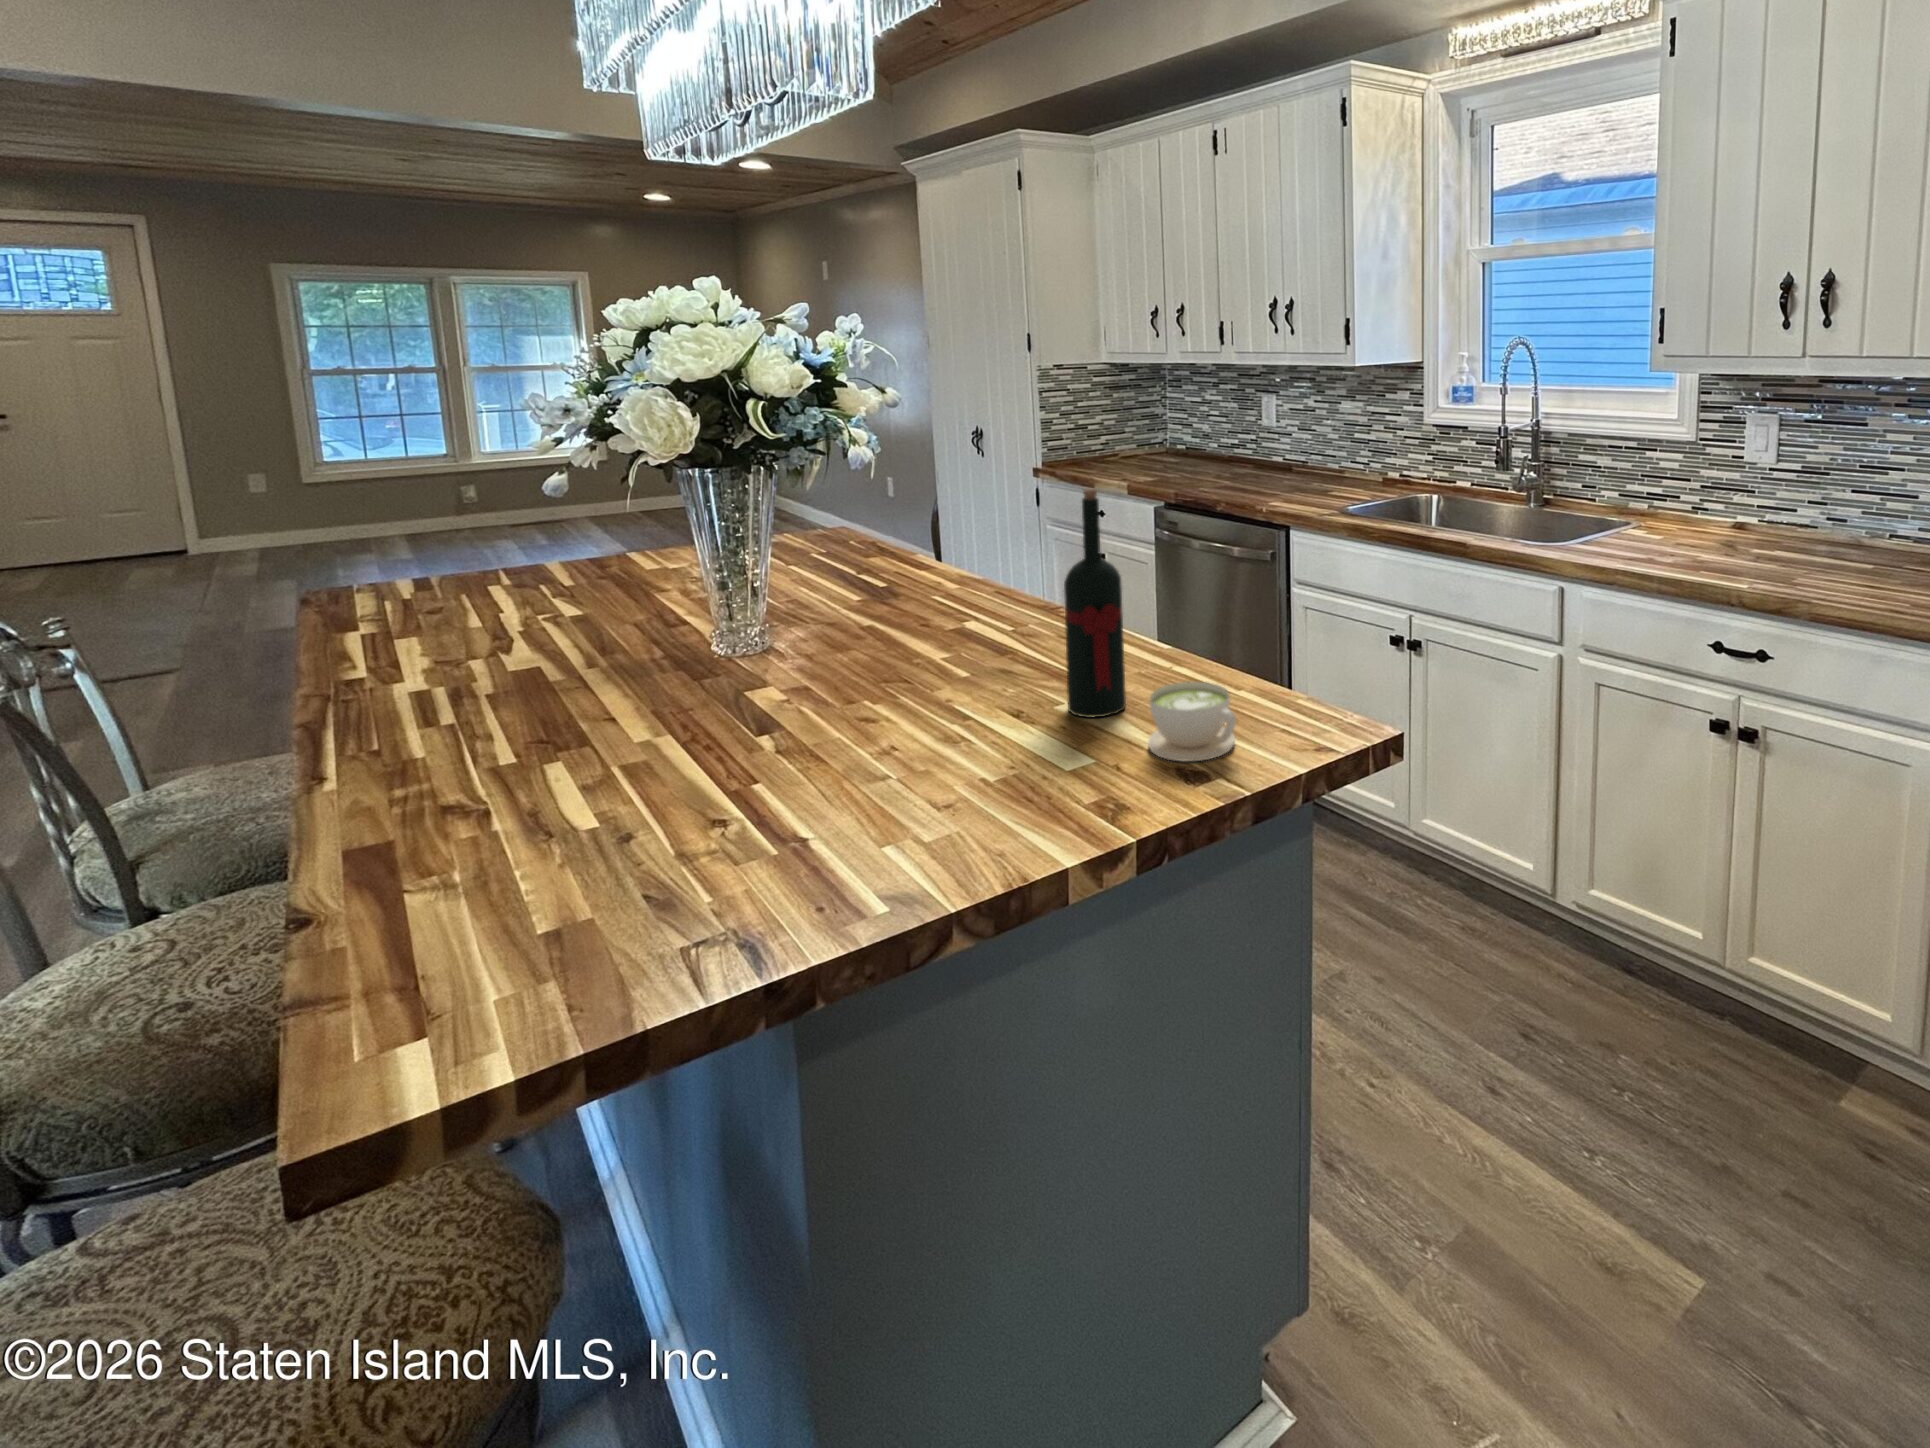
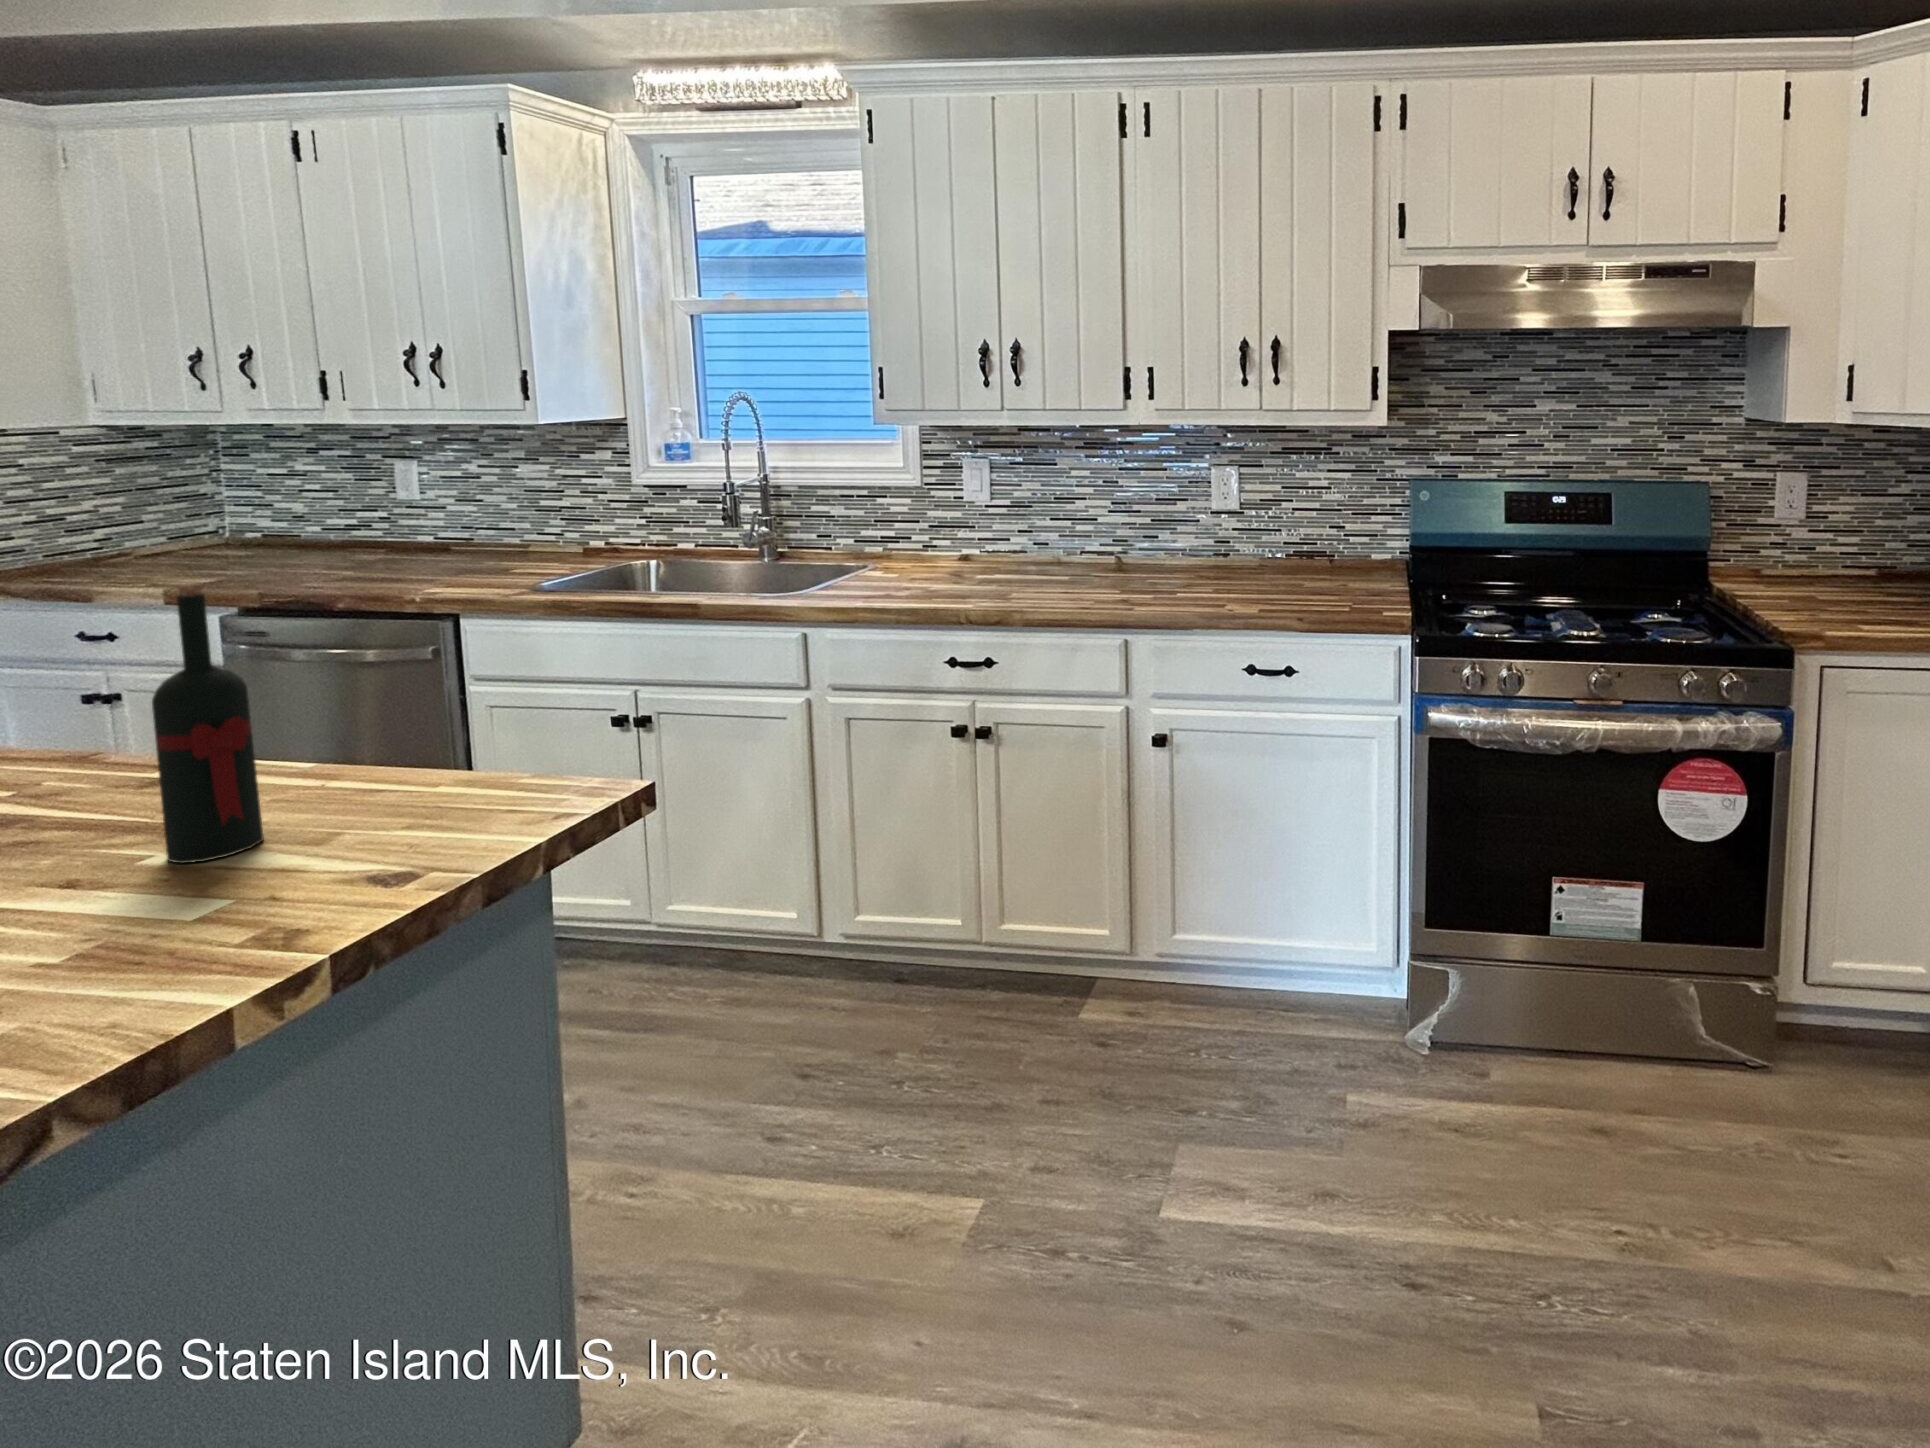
coffee cup: present [1148,682,1236,761] -> none [315,780,443,873]

